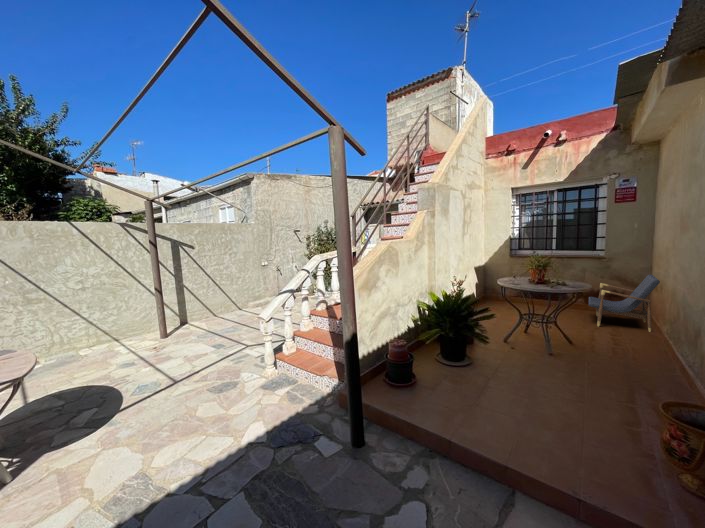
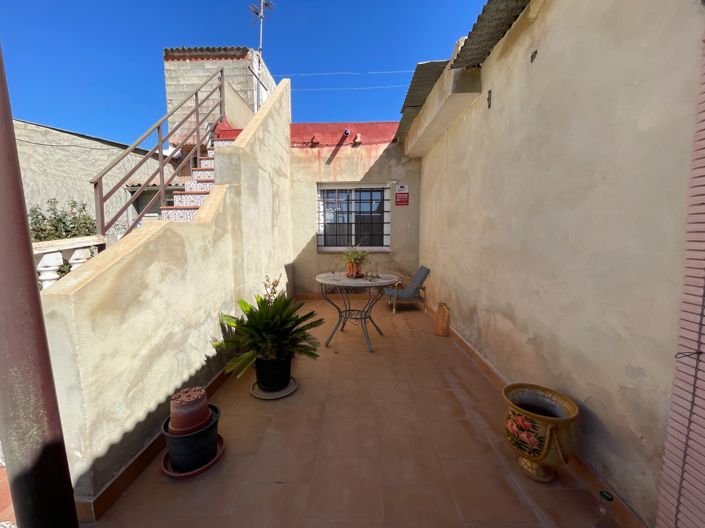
watering can: none [649,321,676,361] -> present [434,303,450,336]

